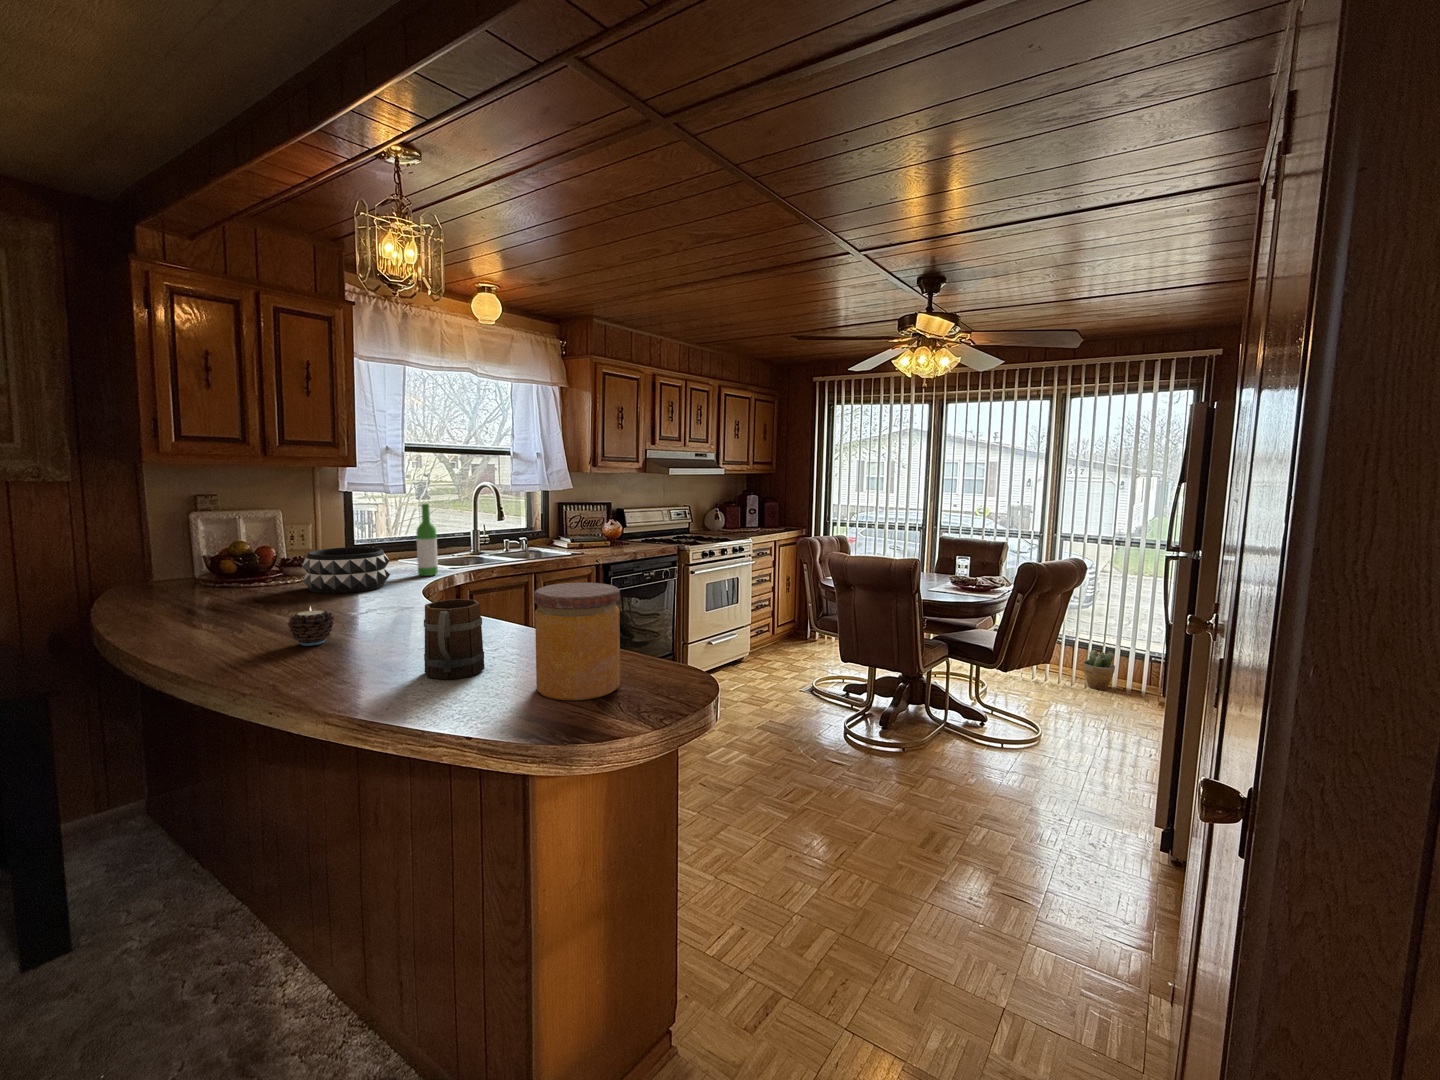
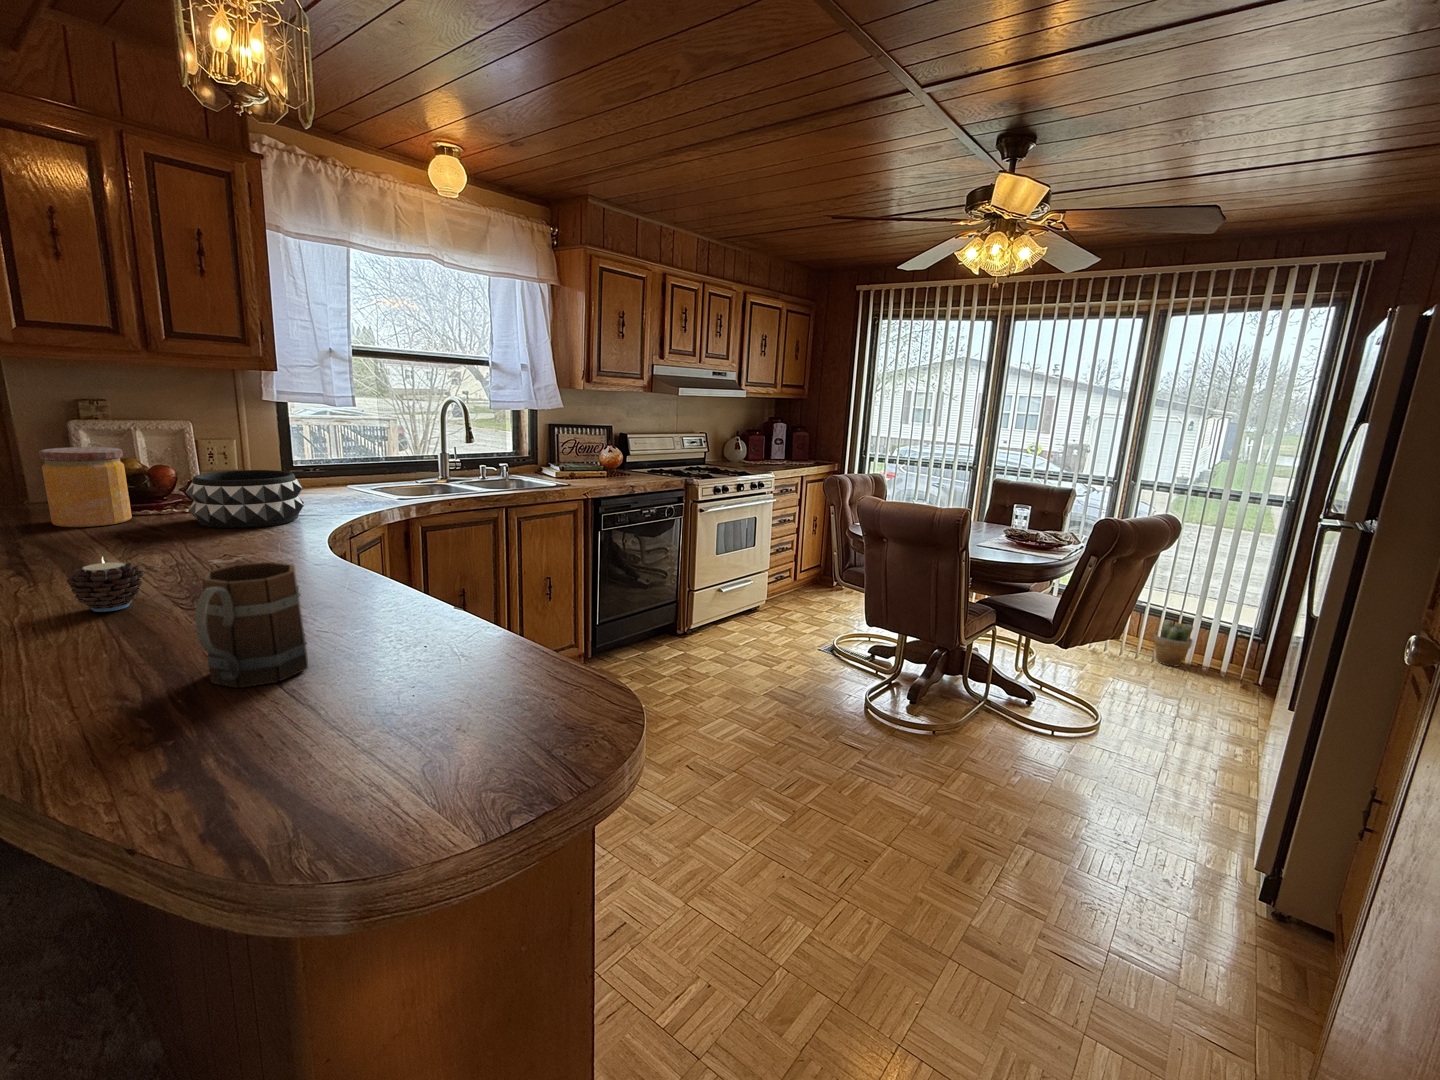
wine bottle: present [416,504,438,576] -> none [348,419,376,508]
jar: present [534,583,620,700] -> present [39,447,132,527]

